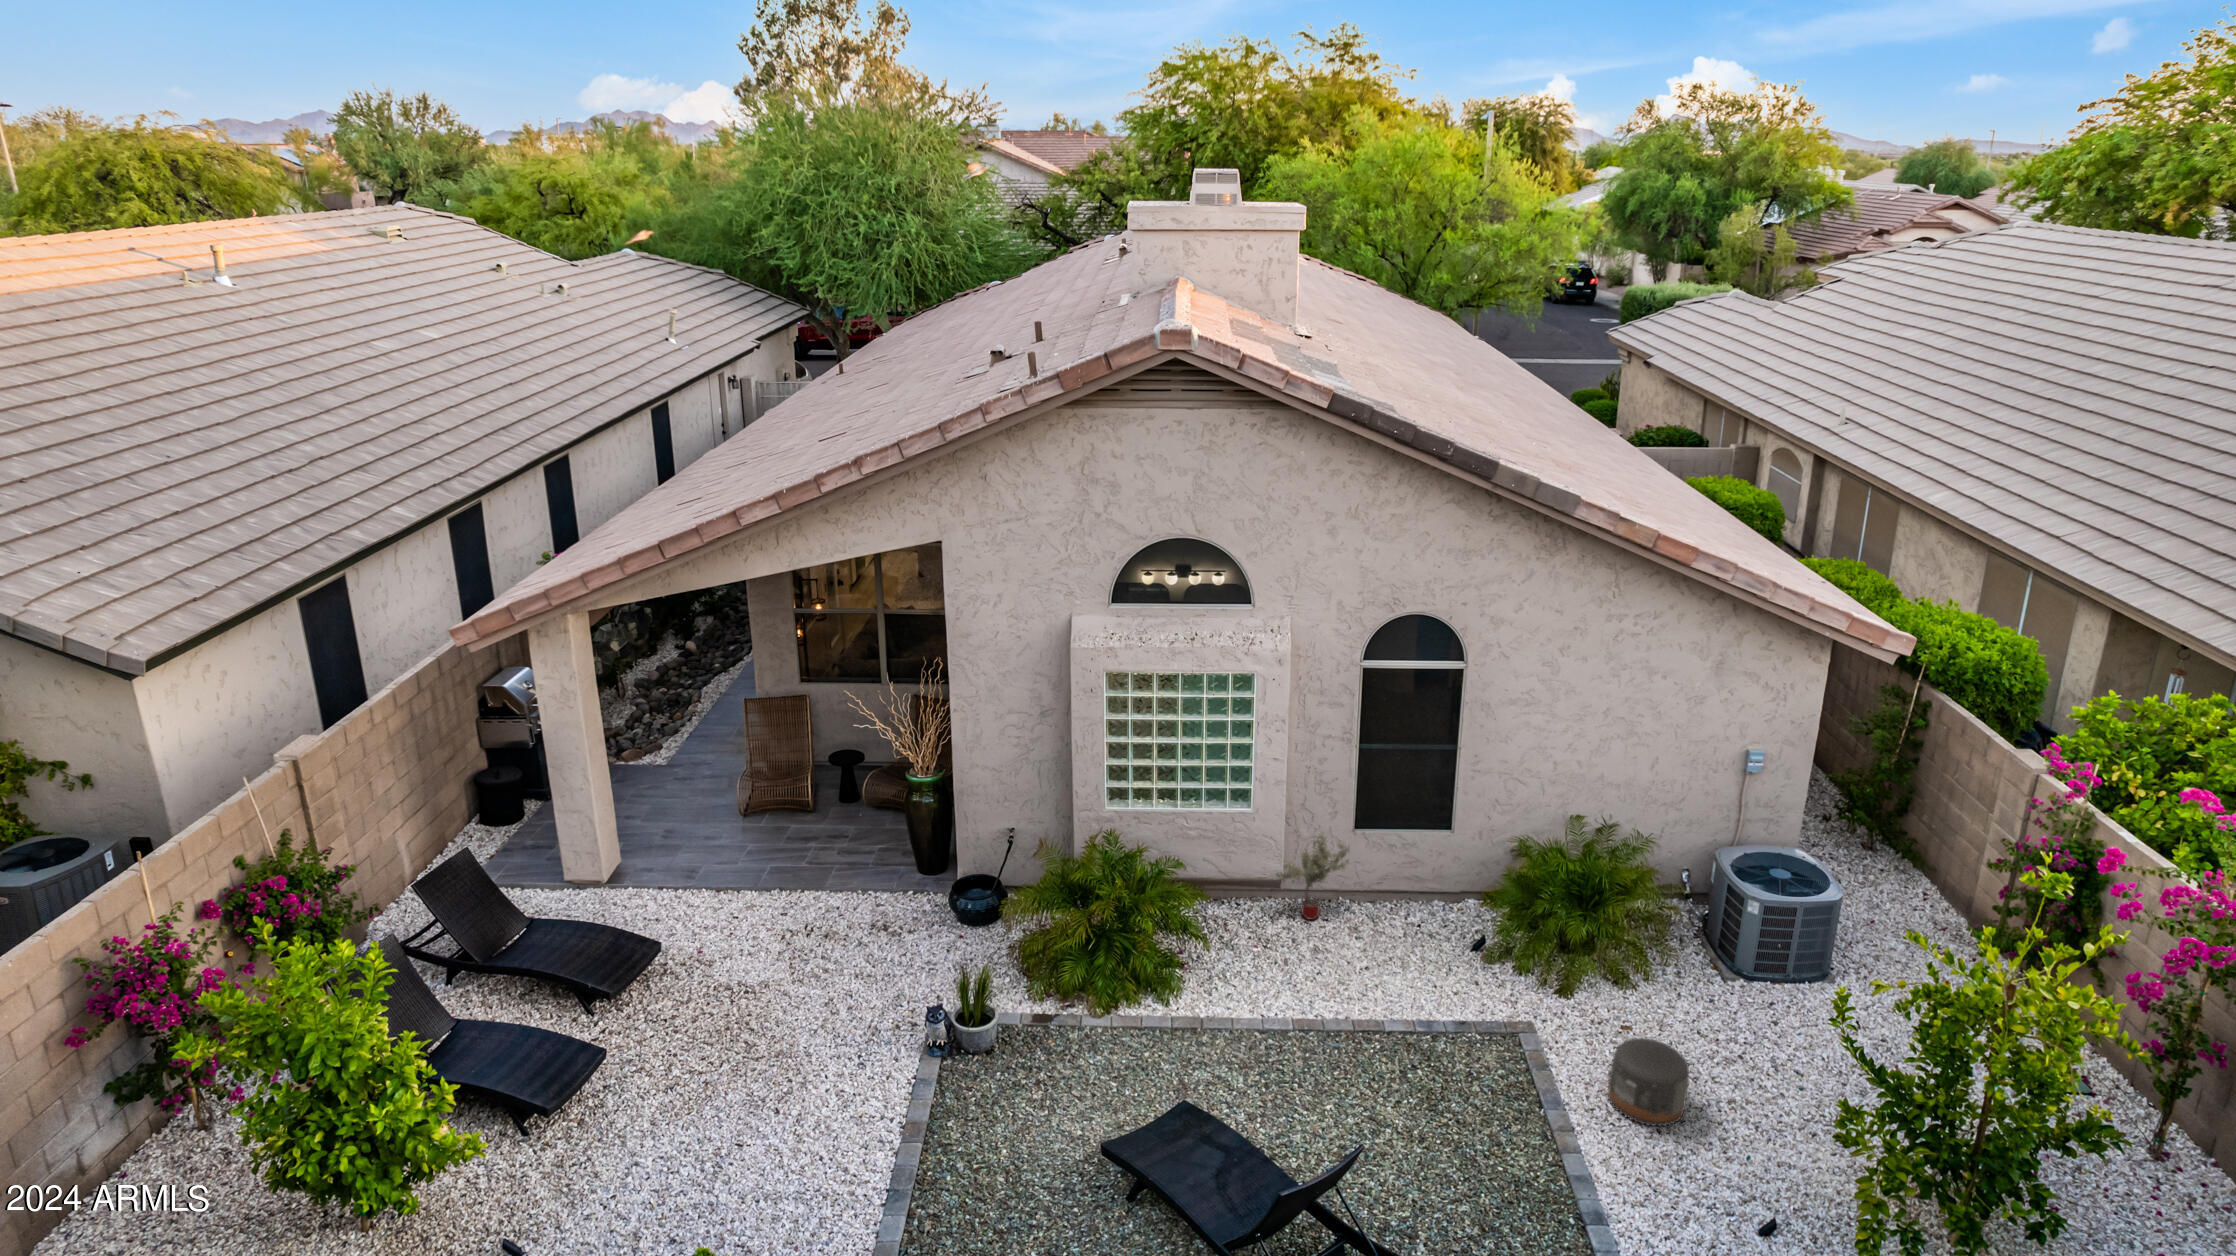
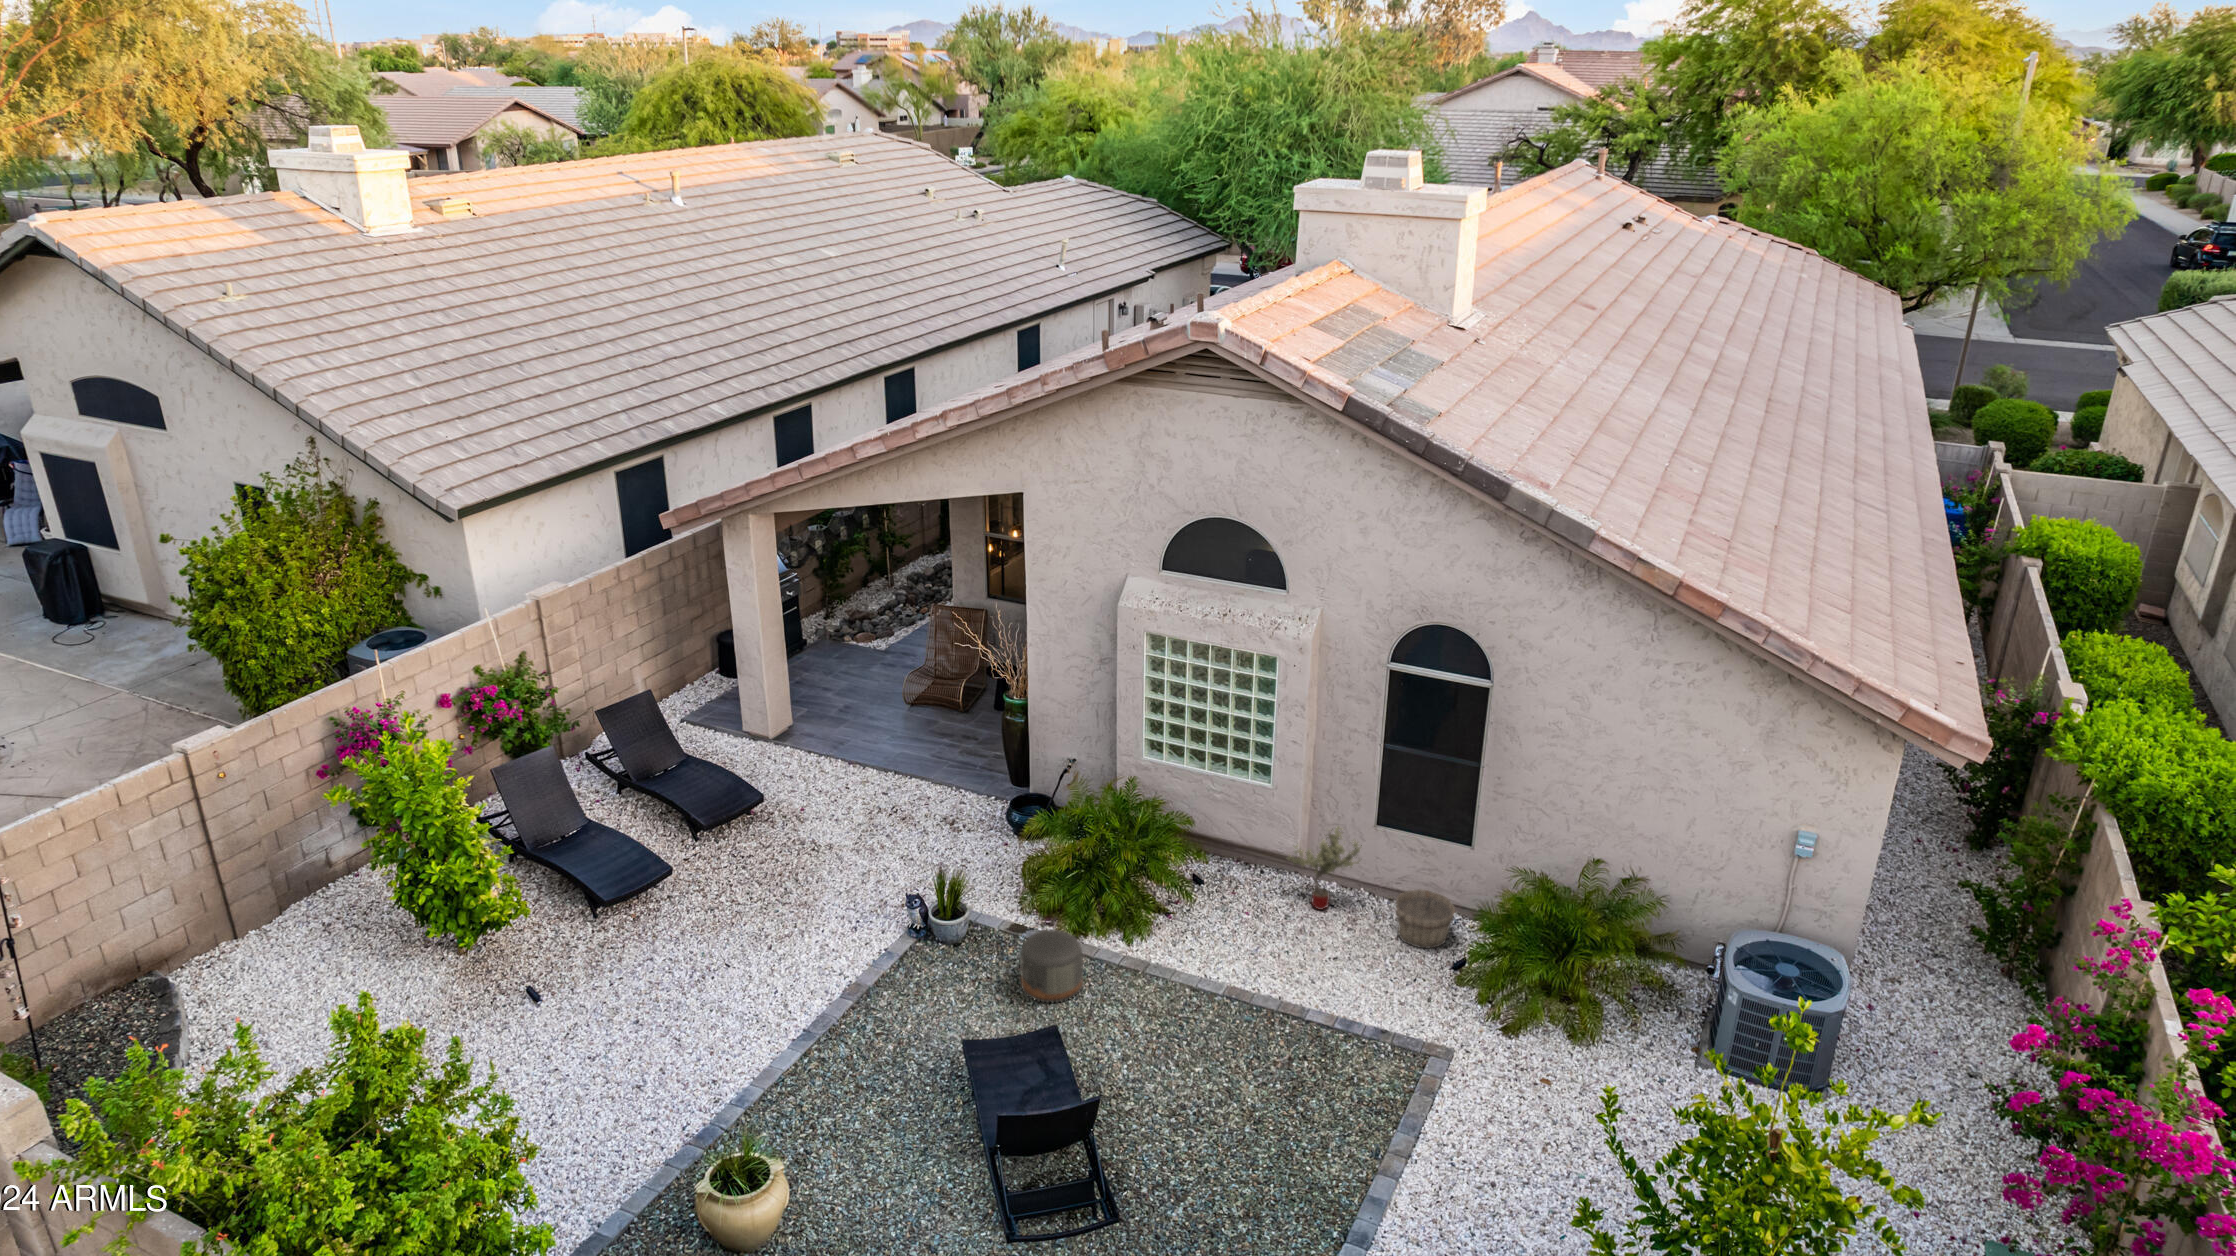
wooden bucket: none [1388,875,1447,931] -> present [1396,890,1455,948]
pouf: present [1608,1038,1689,1127] -> present [1020,930,1083,1003]

